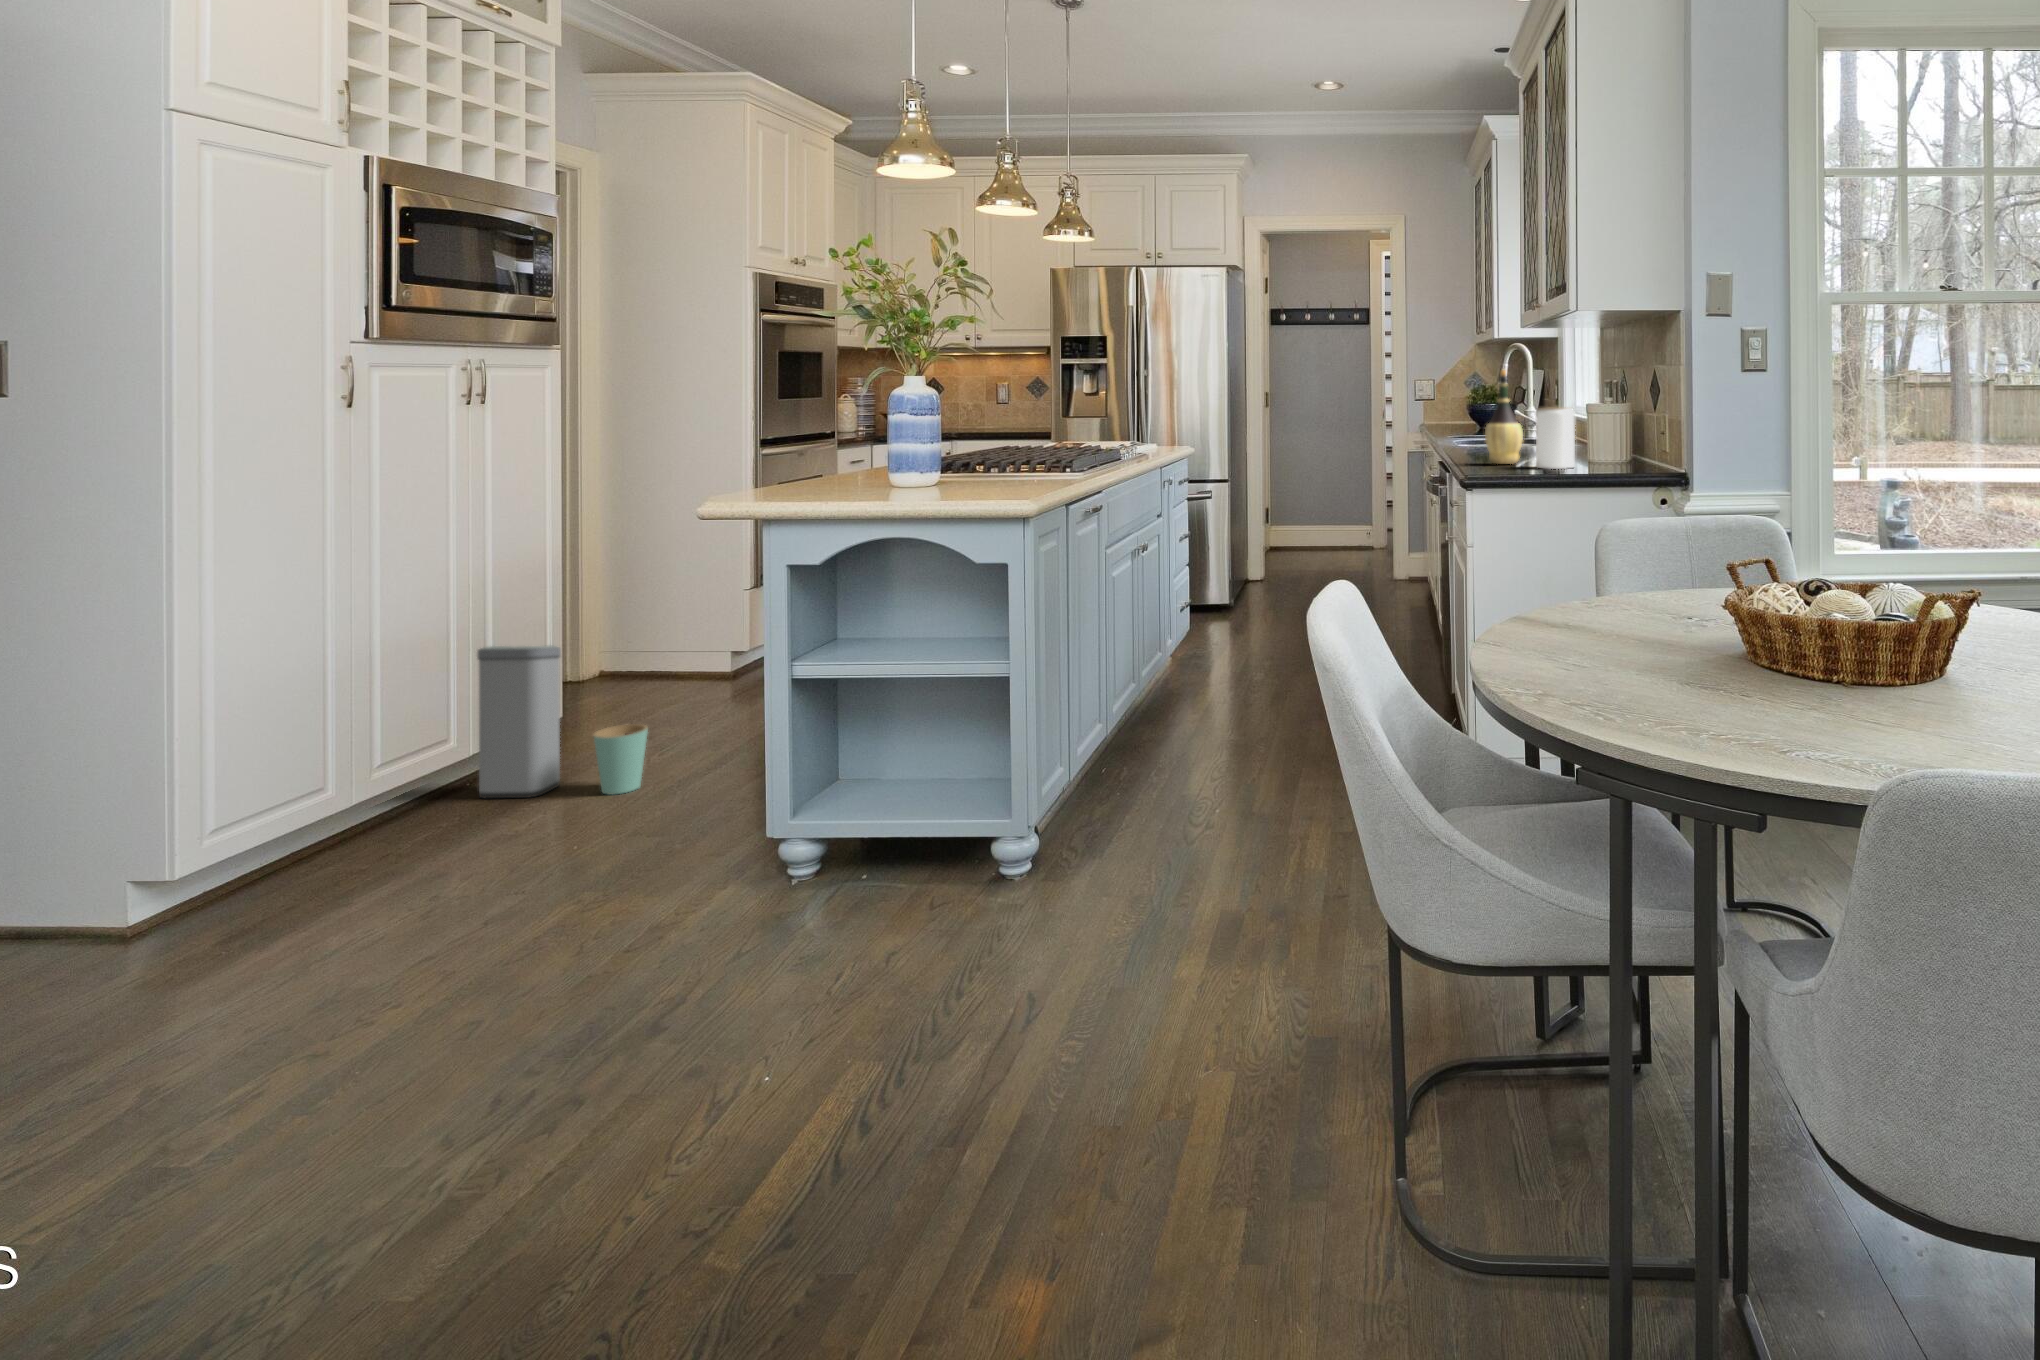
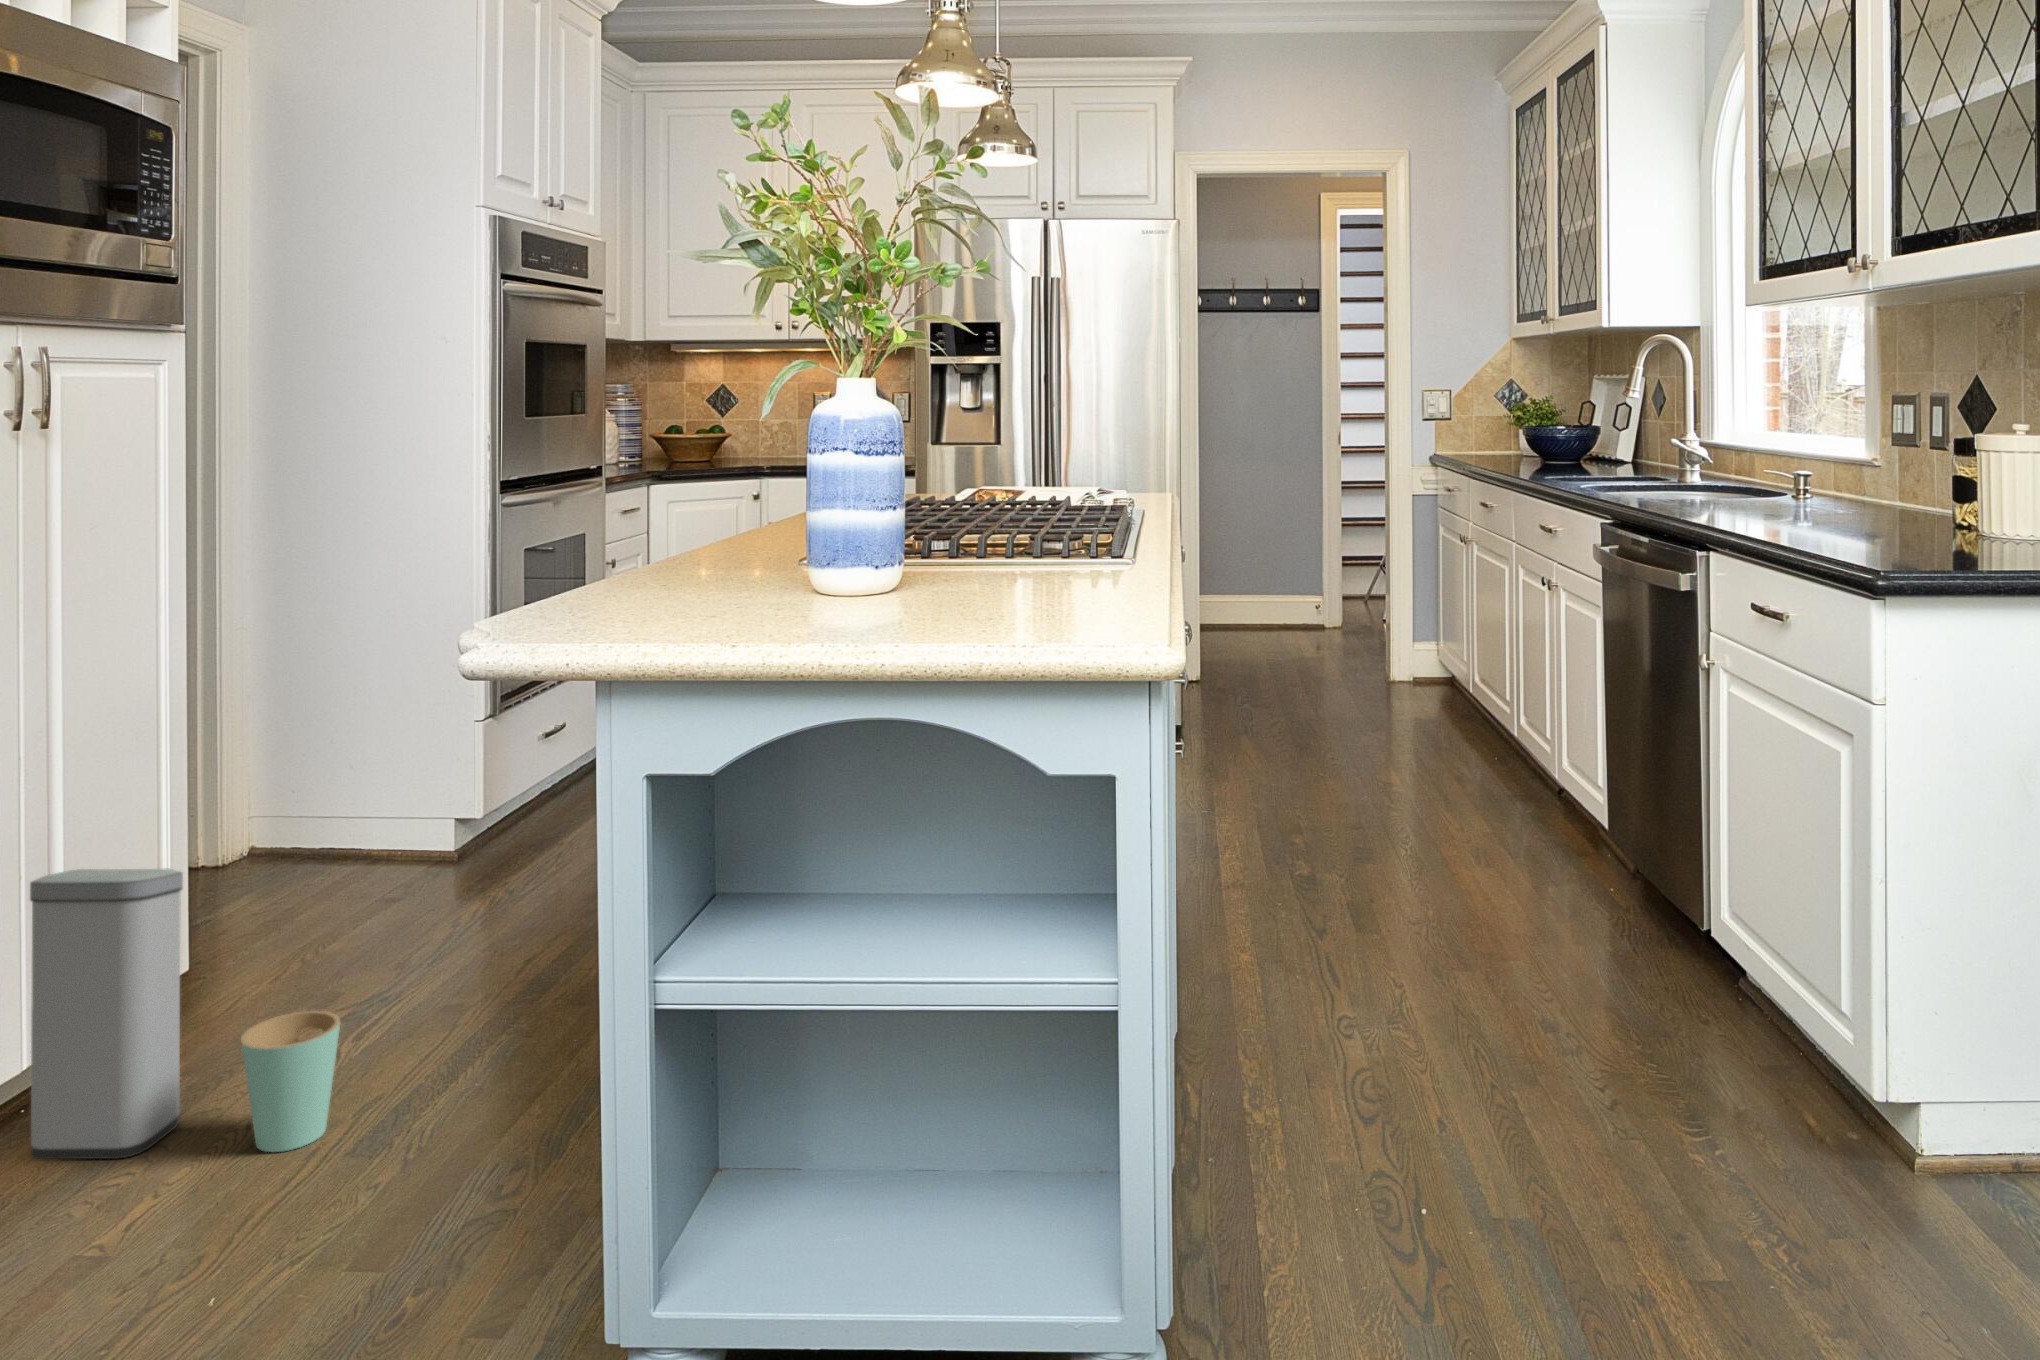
wine bottle: present [1485,370,1523,464] -> none [1802,376,1876,542]
jar: present [1536,408,1575,469] -> none [1925,444,2006,556]

